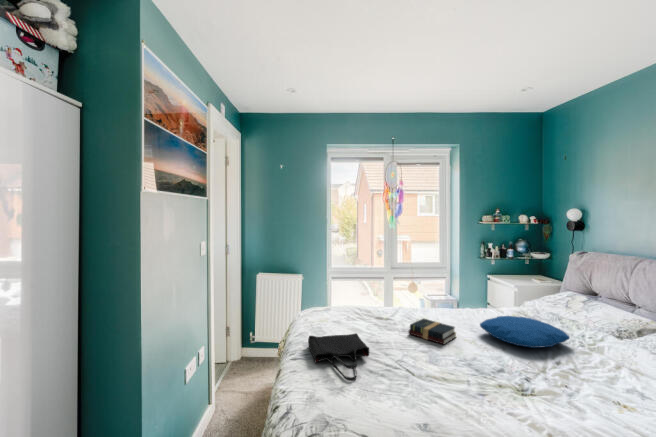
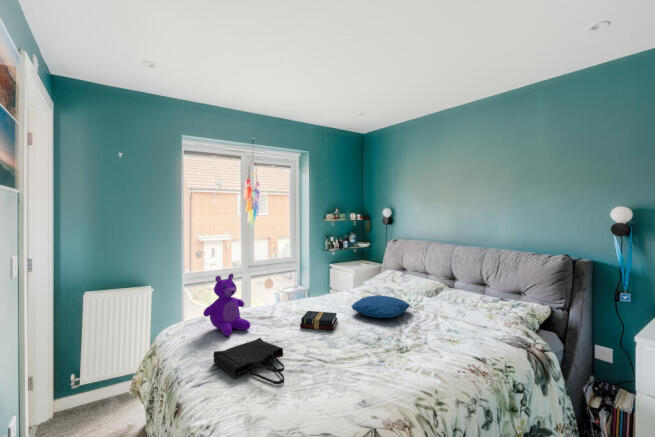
teddy bear: none [319,268,360,327] -> present [203,274,250,336]

